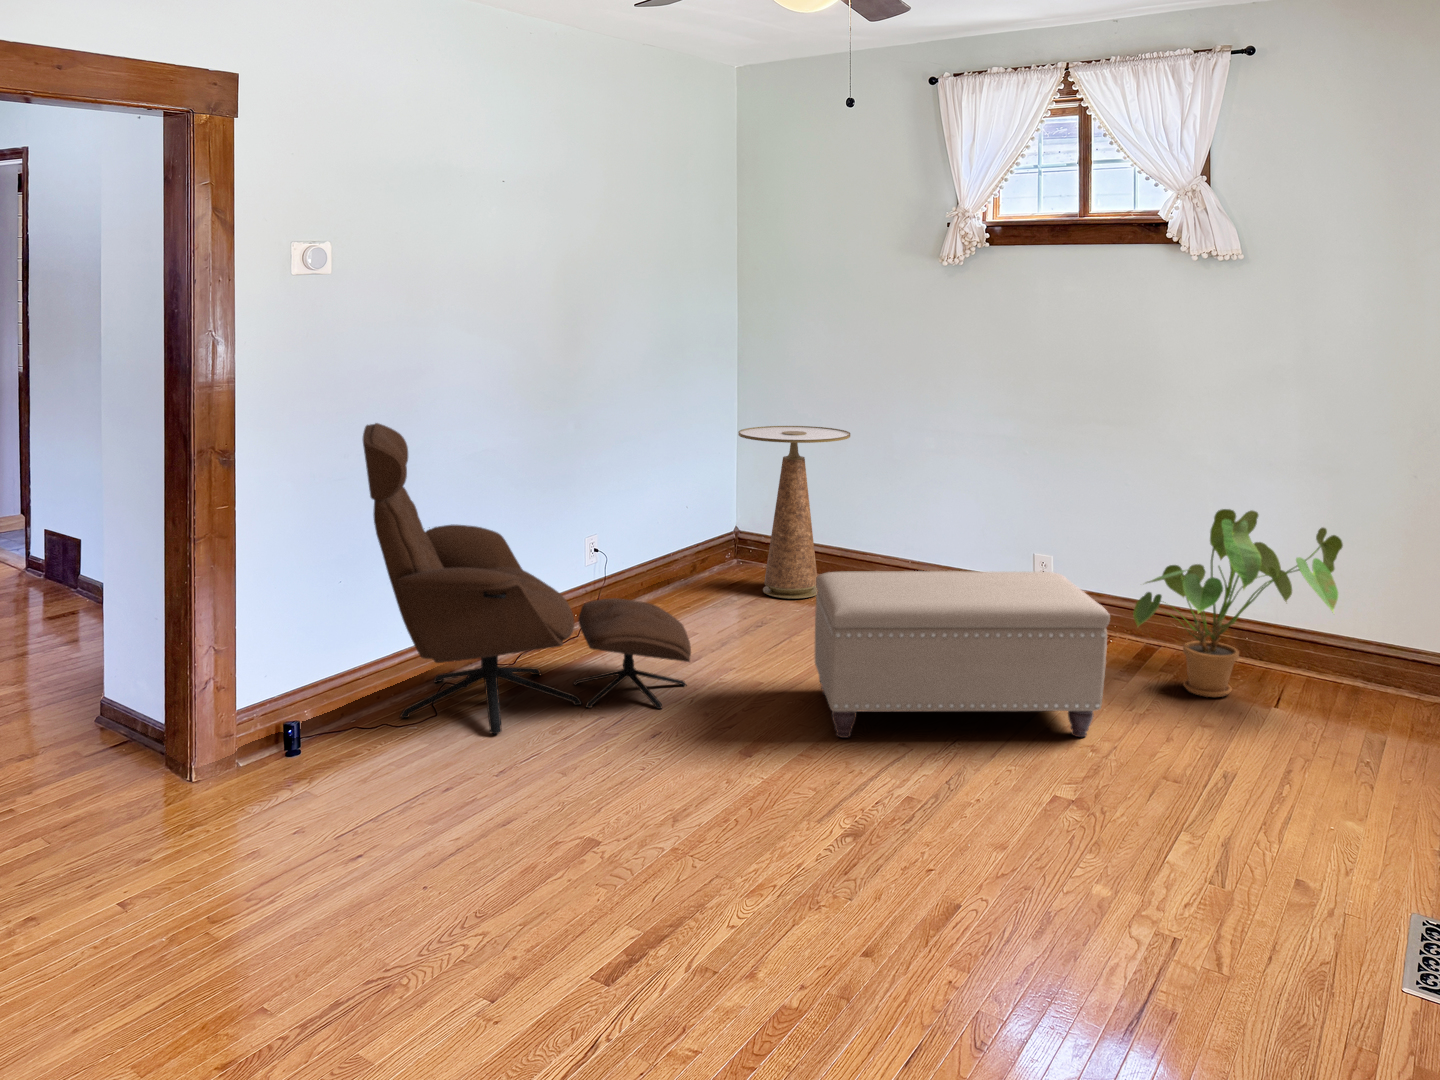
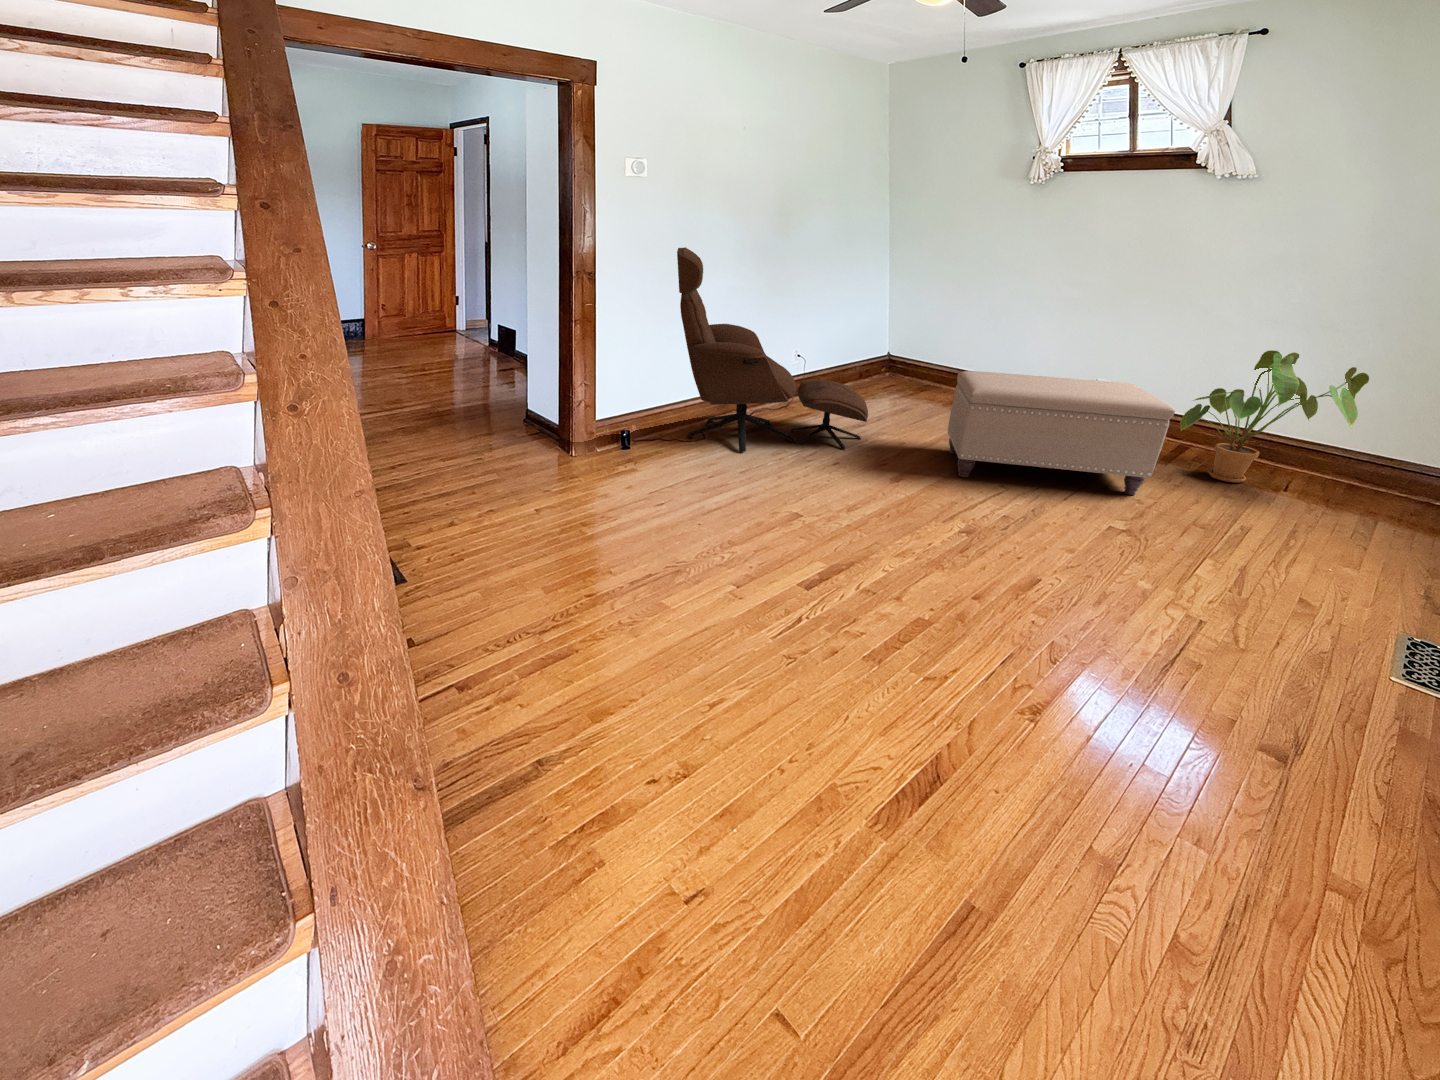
side table: present [738,426,850,599] -> none [911,284,988,400]

